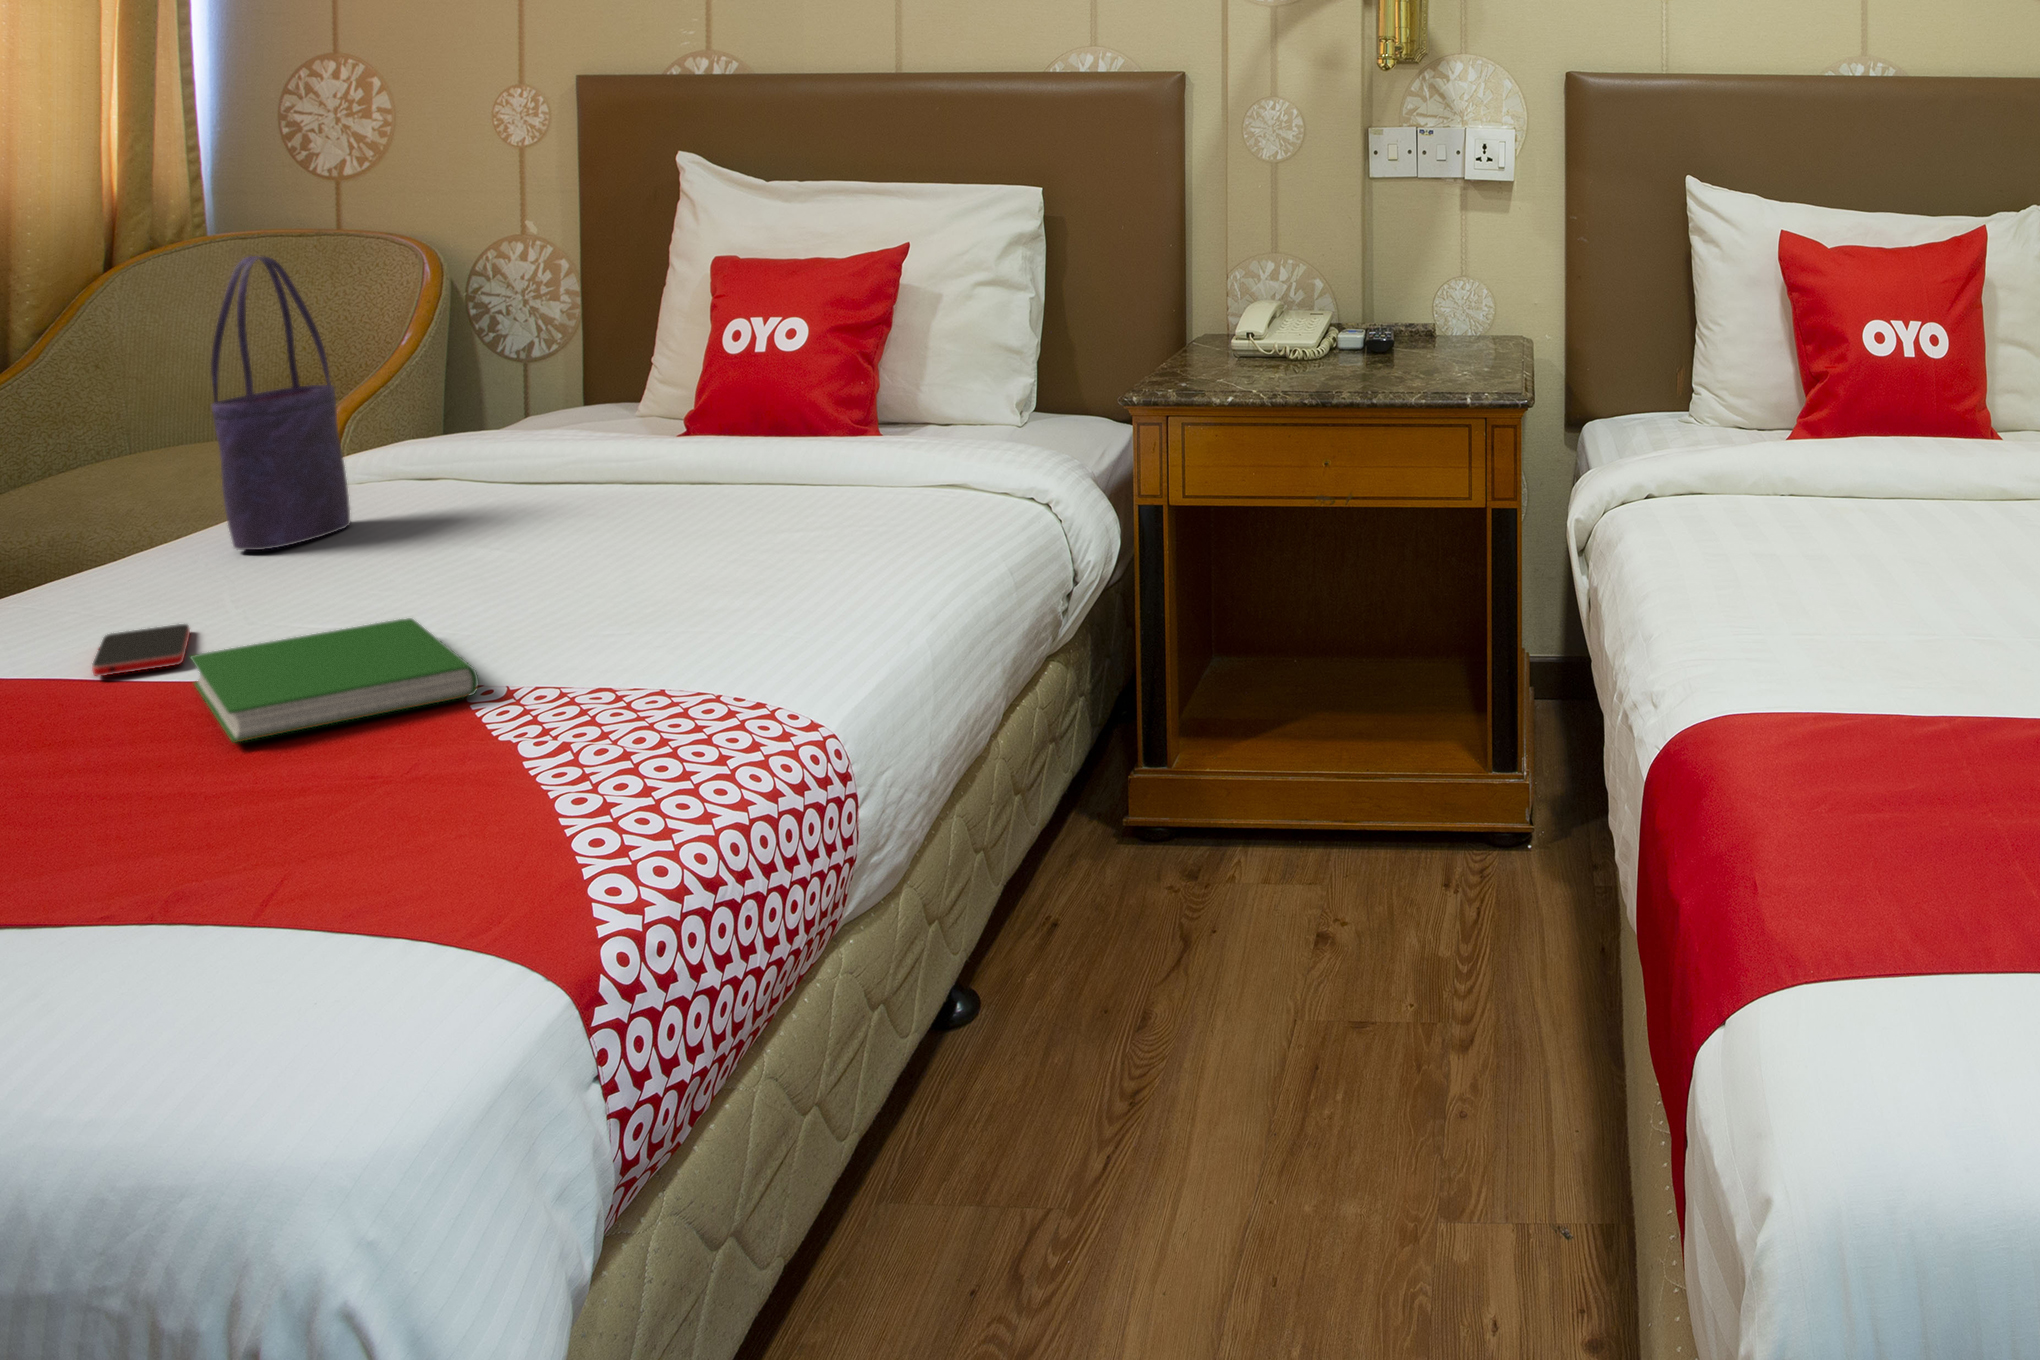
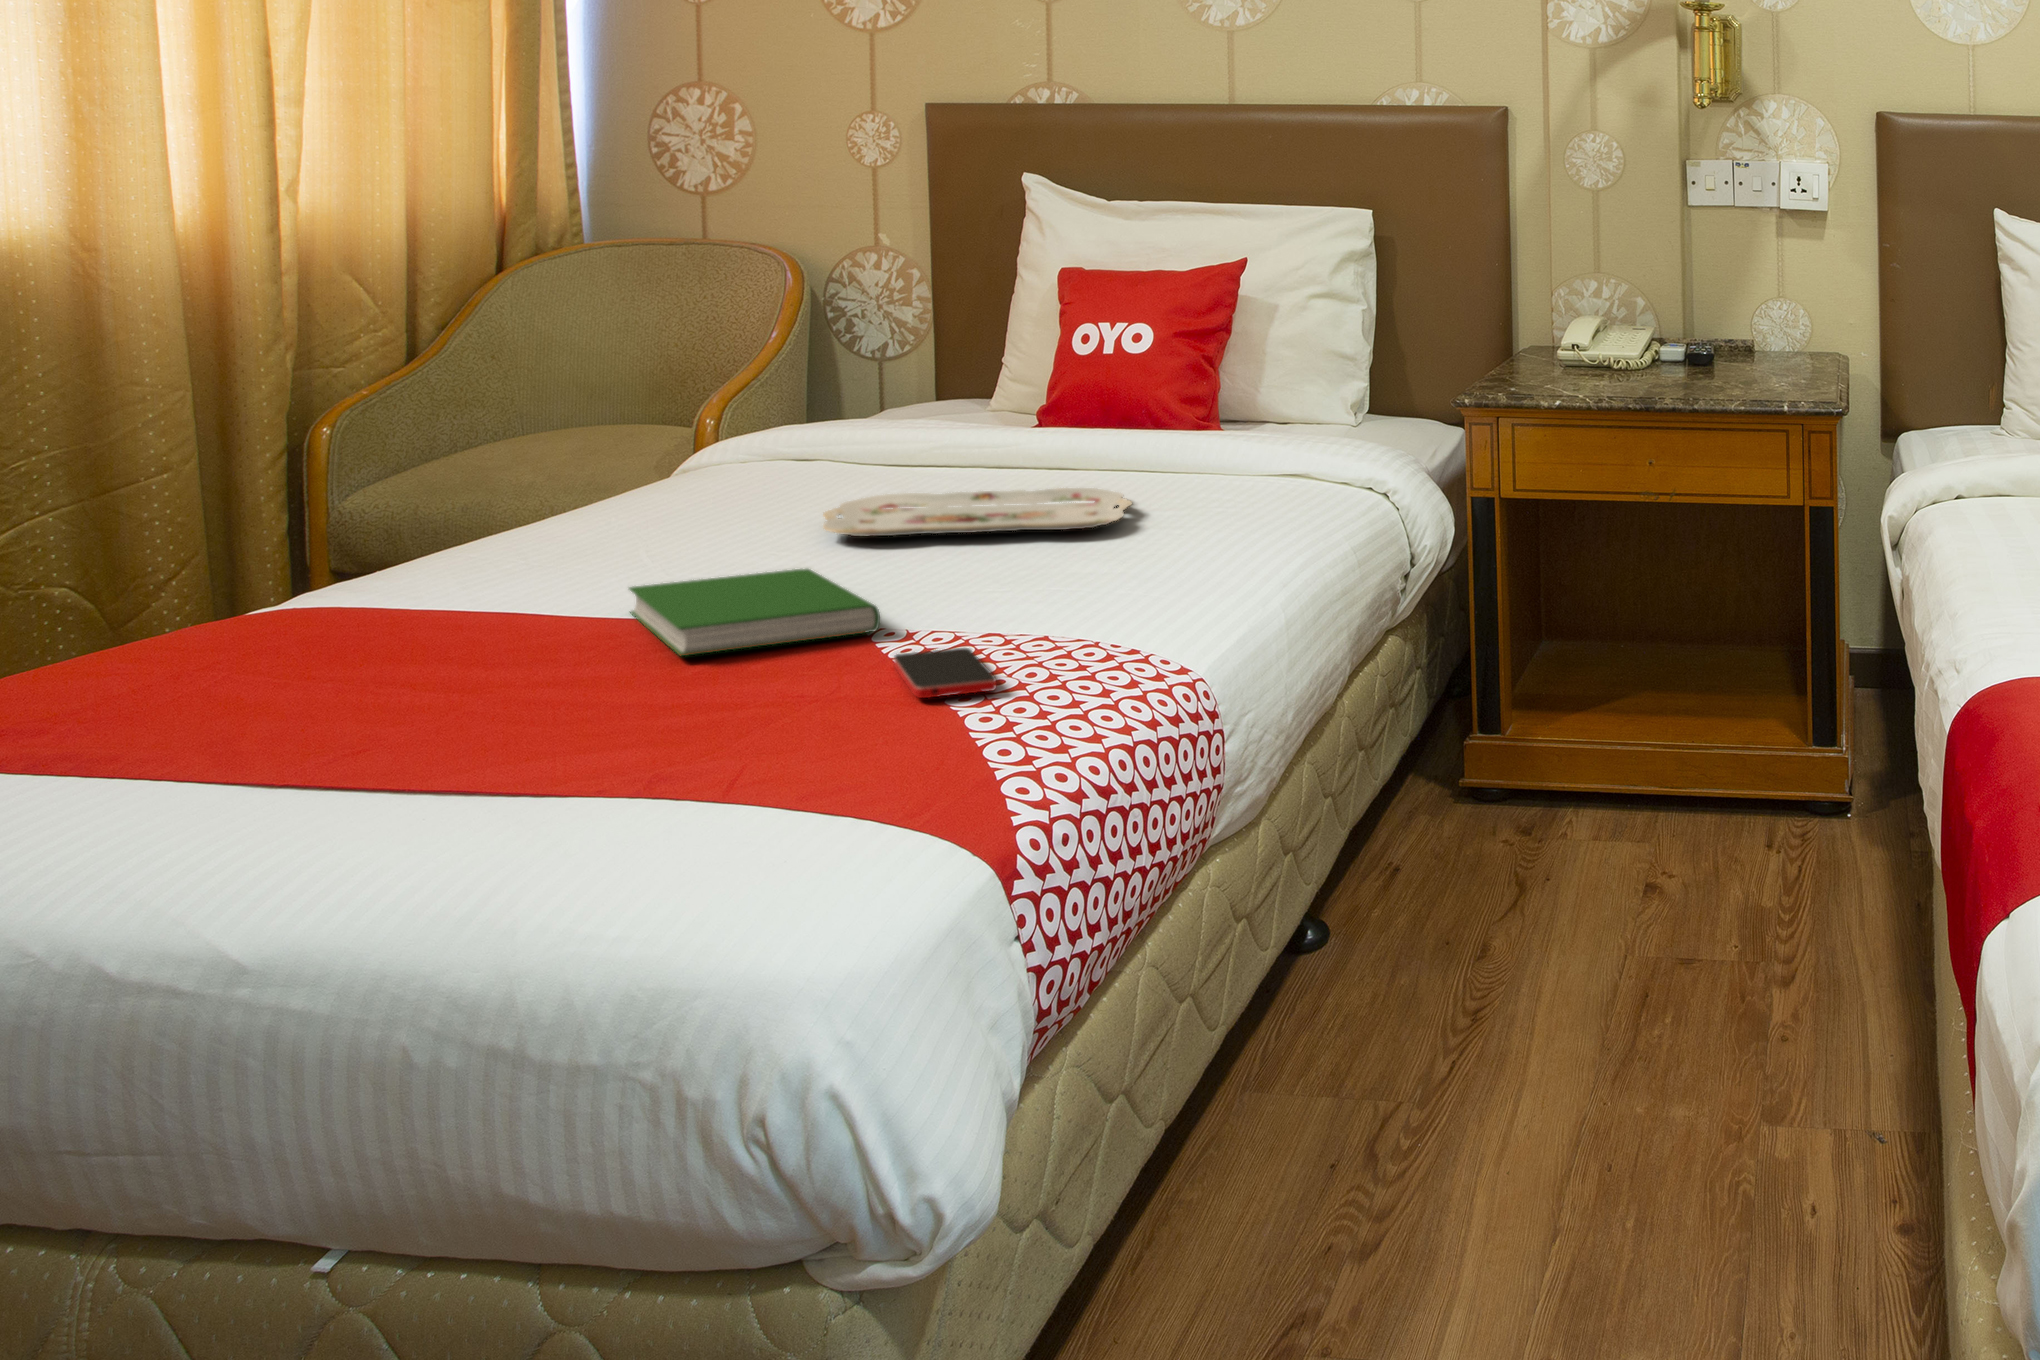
tote bag: present [211,256,350,550] -> none [624,251,729,514]
serving tray: none [444,494,802,569] -> present [823,488,1131,536]
smartphone: present [92,624,190,676] -> present [894,648,997,698]

